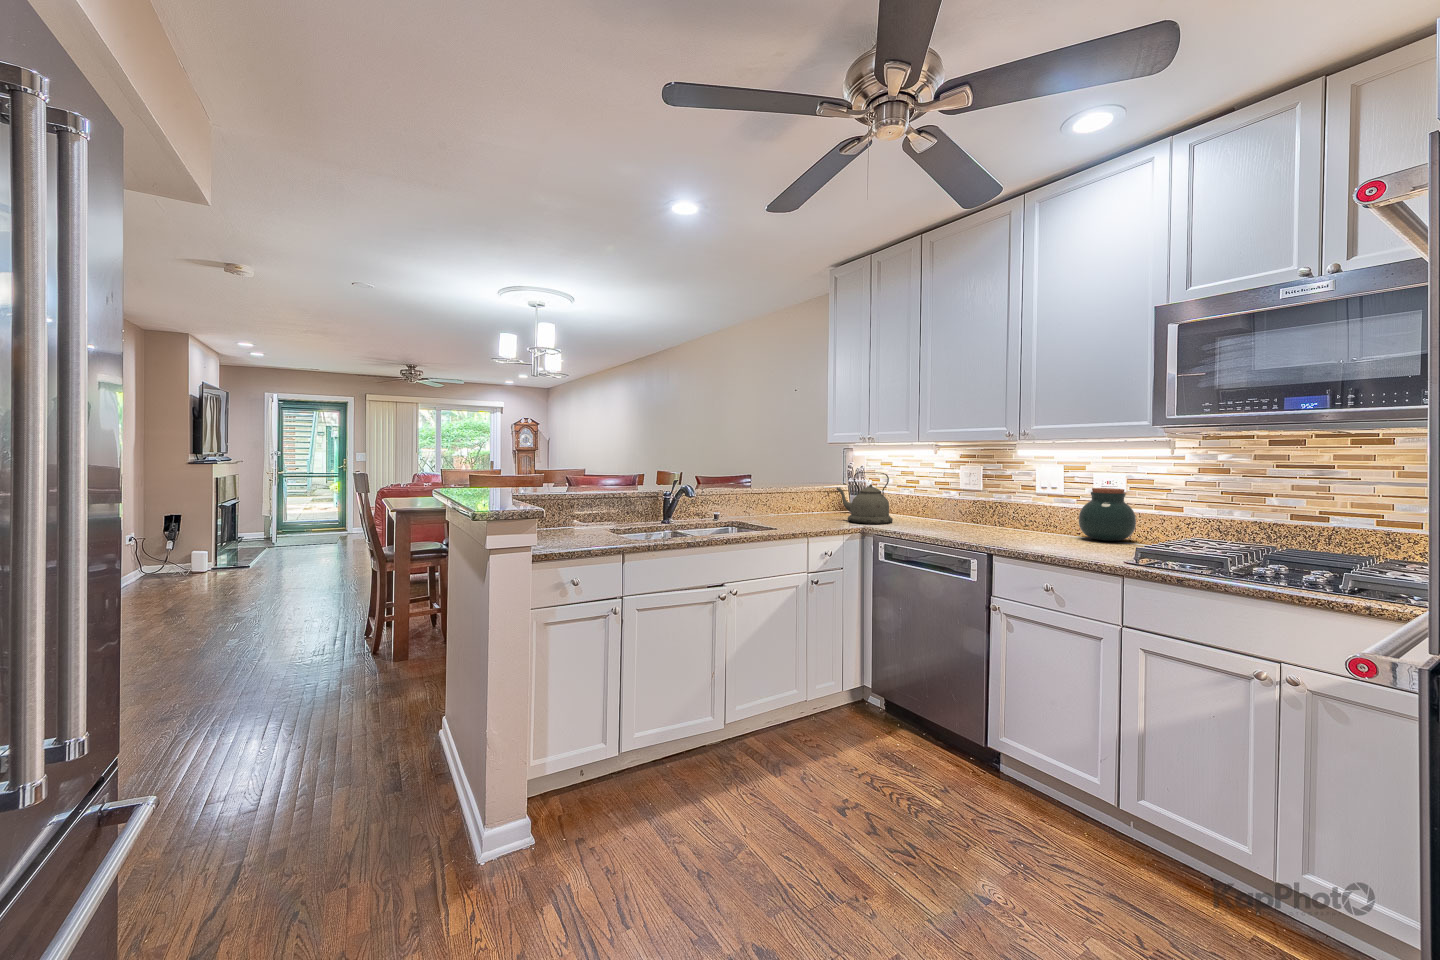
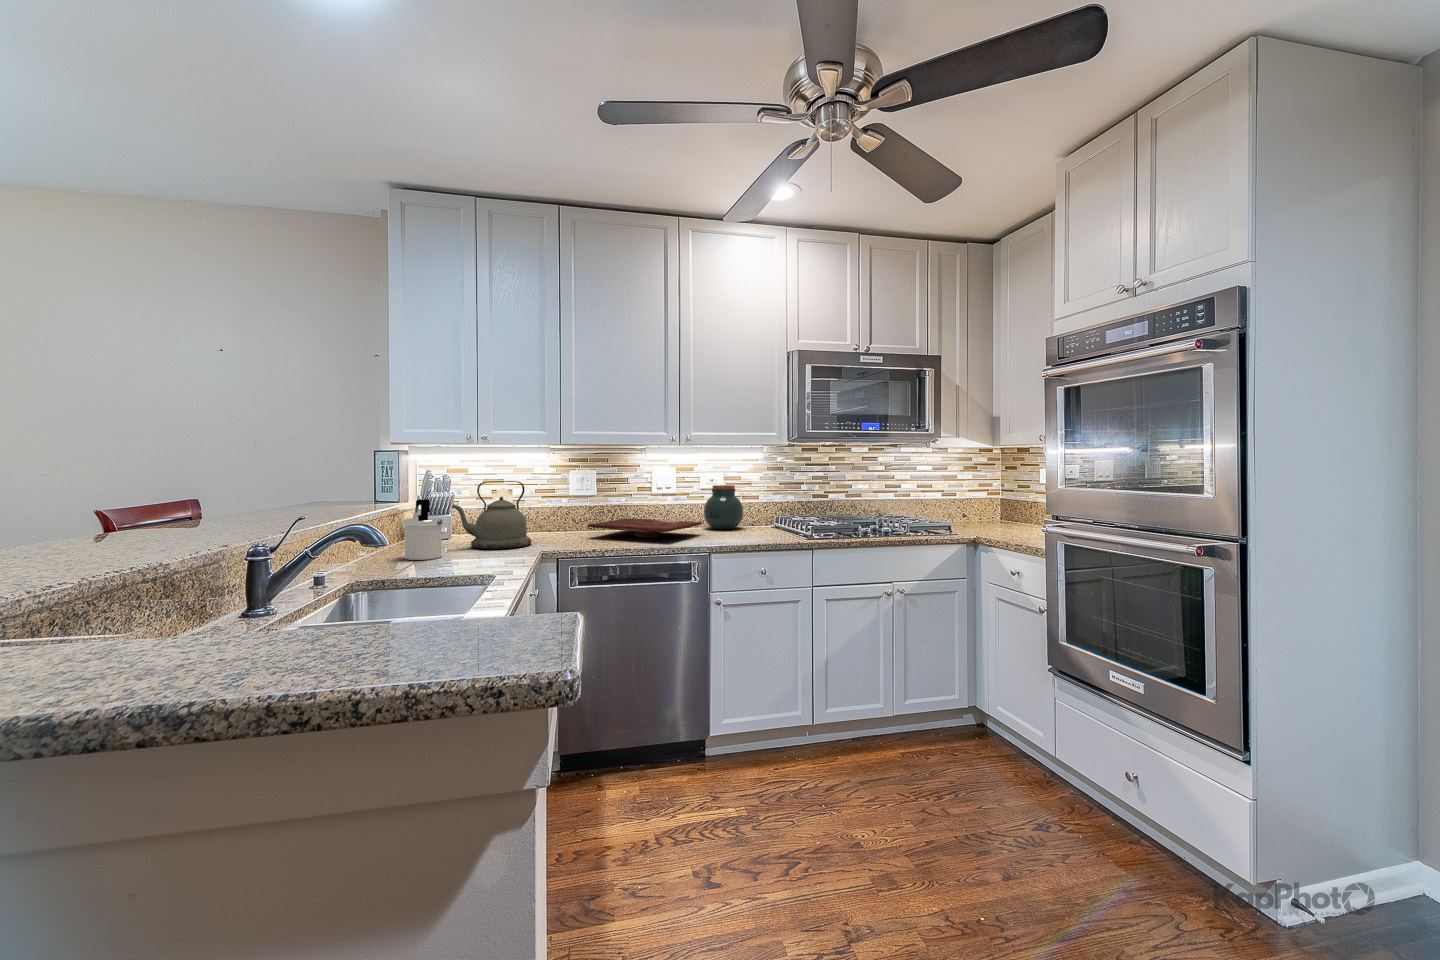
soap dispenser: none [791,482,820,522] -> present [403,499,443,560]
cutting board: none [940,514,1047,534] -> present [588,518,702,537]

